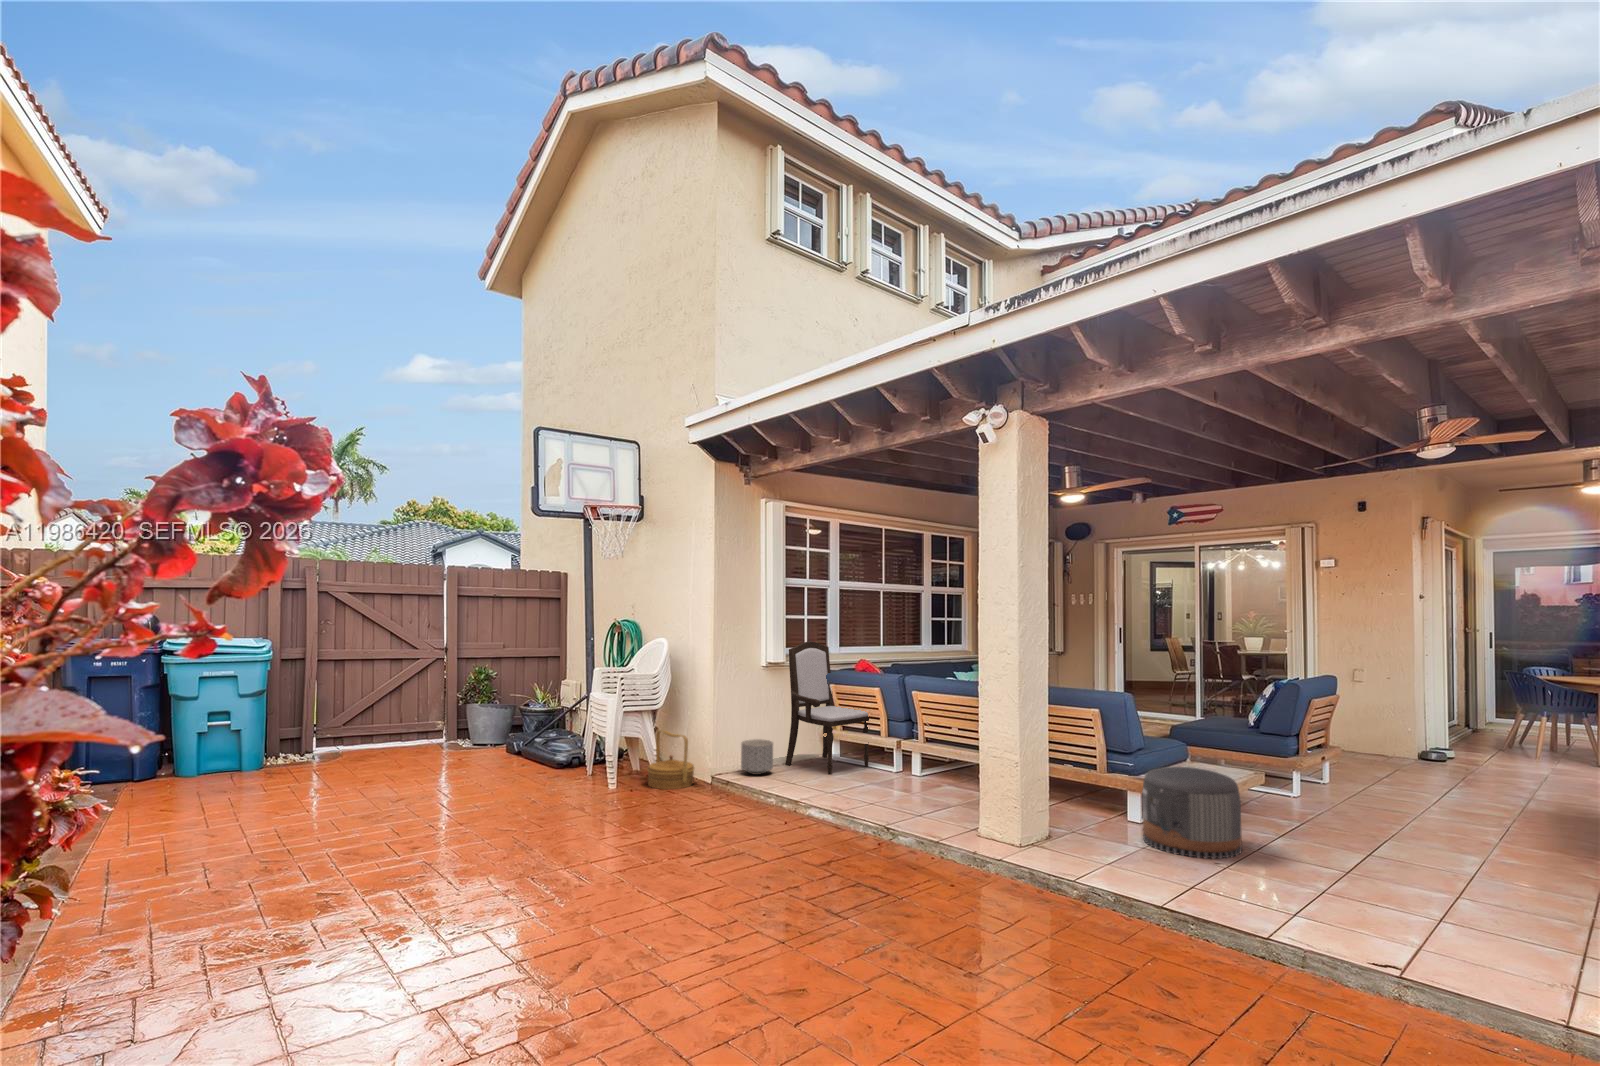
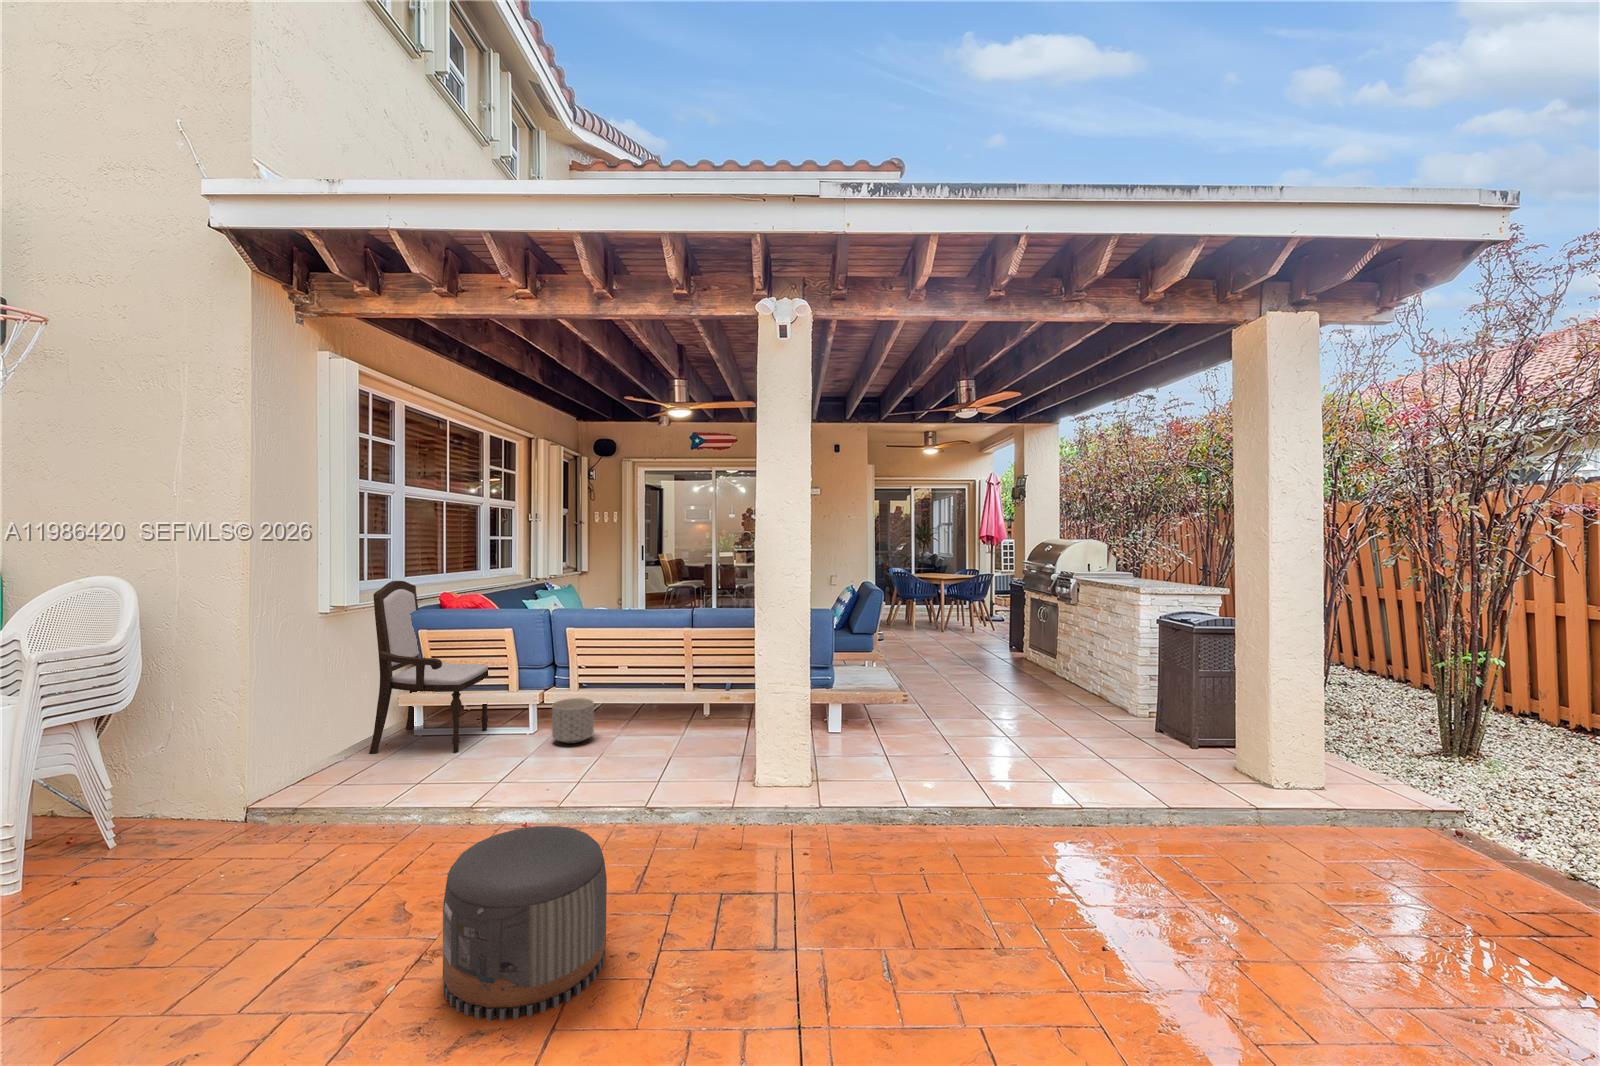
woven basket: present [647,730,694,789] -> none [135,751,239,854]
planter: present [741,739,773,775] -> present [552,698,594,744]
pouf: present [1142,767,1242,859] -> present [443,826,607,1020]

